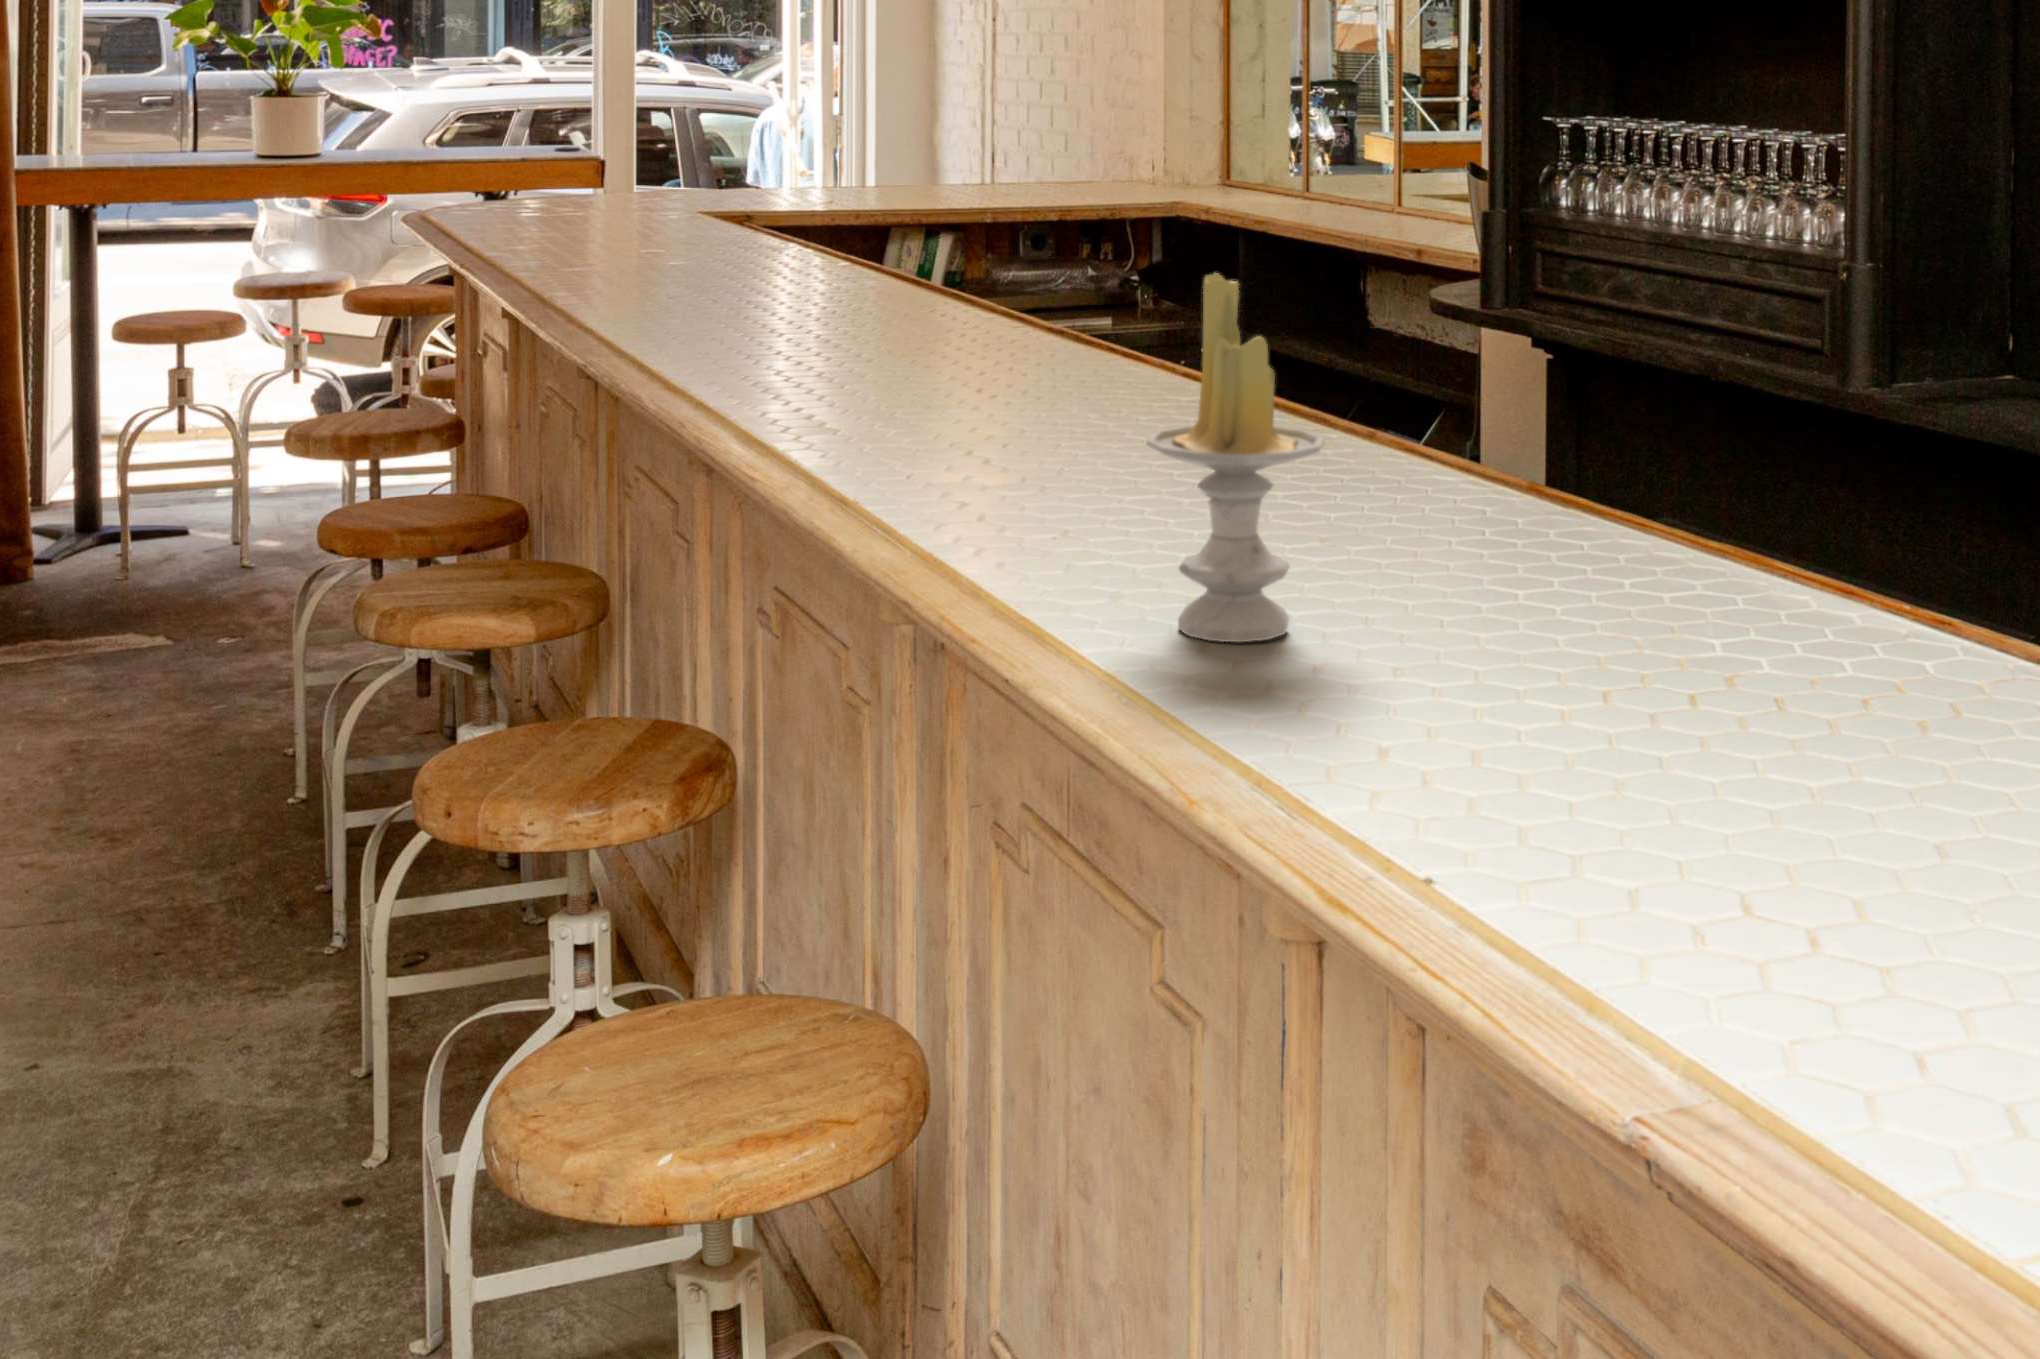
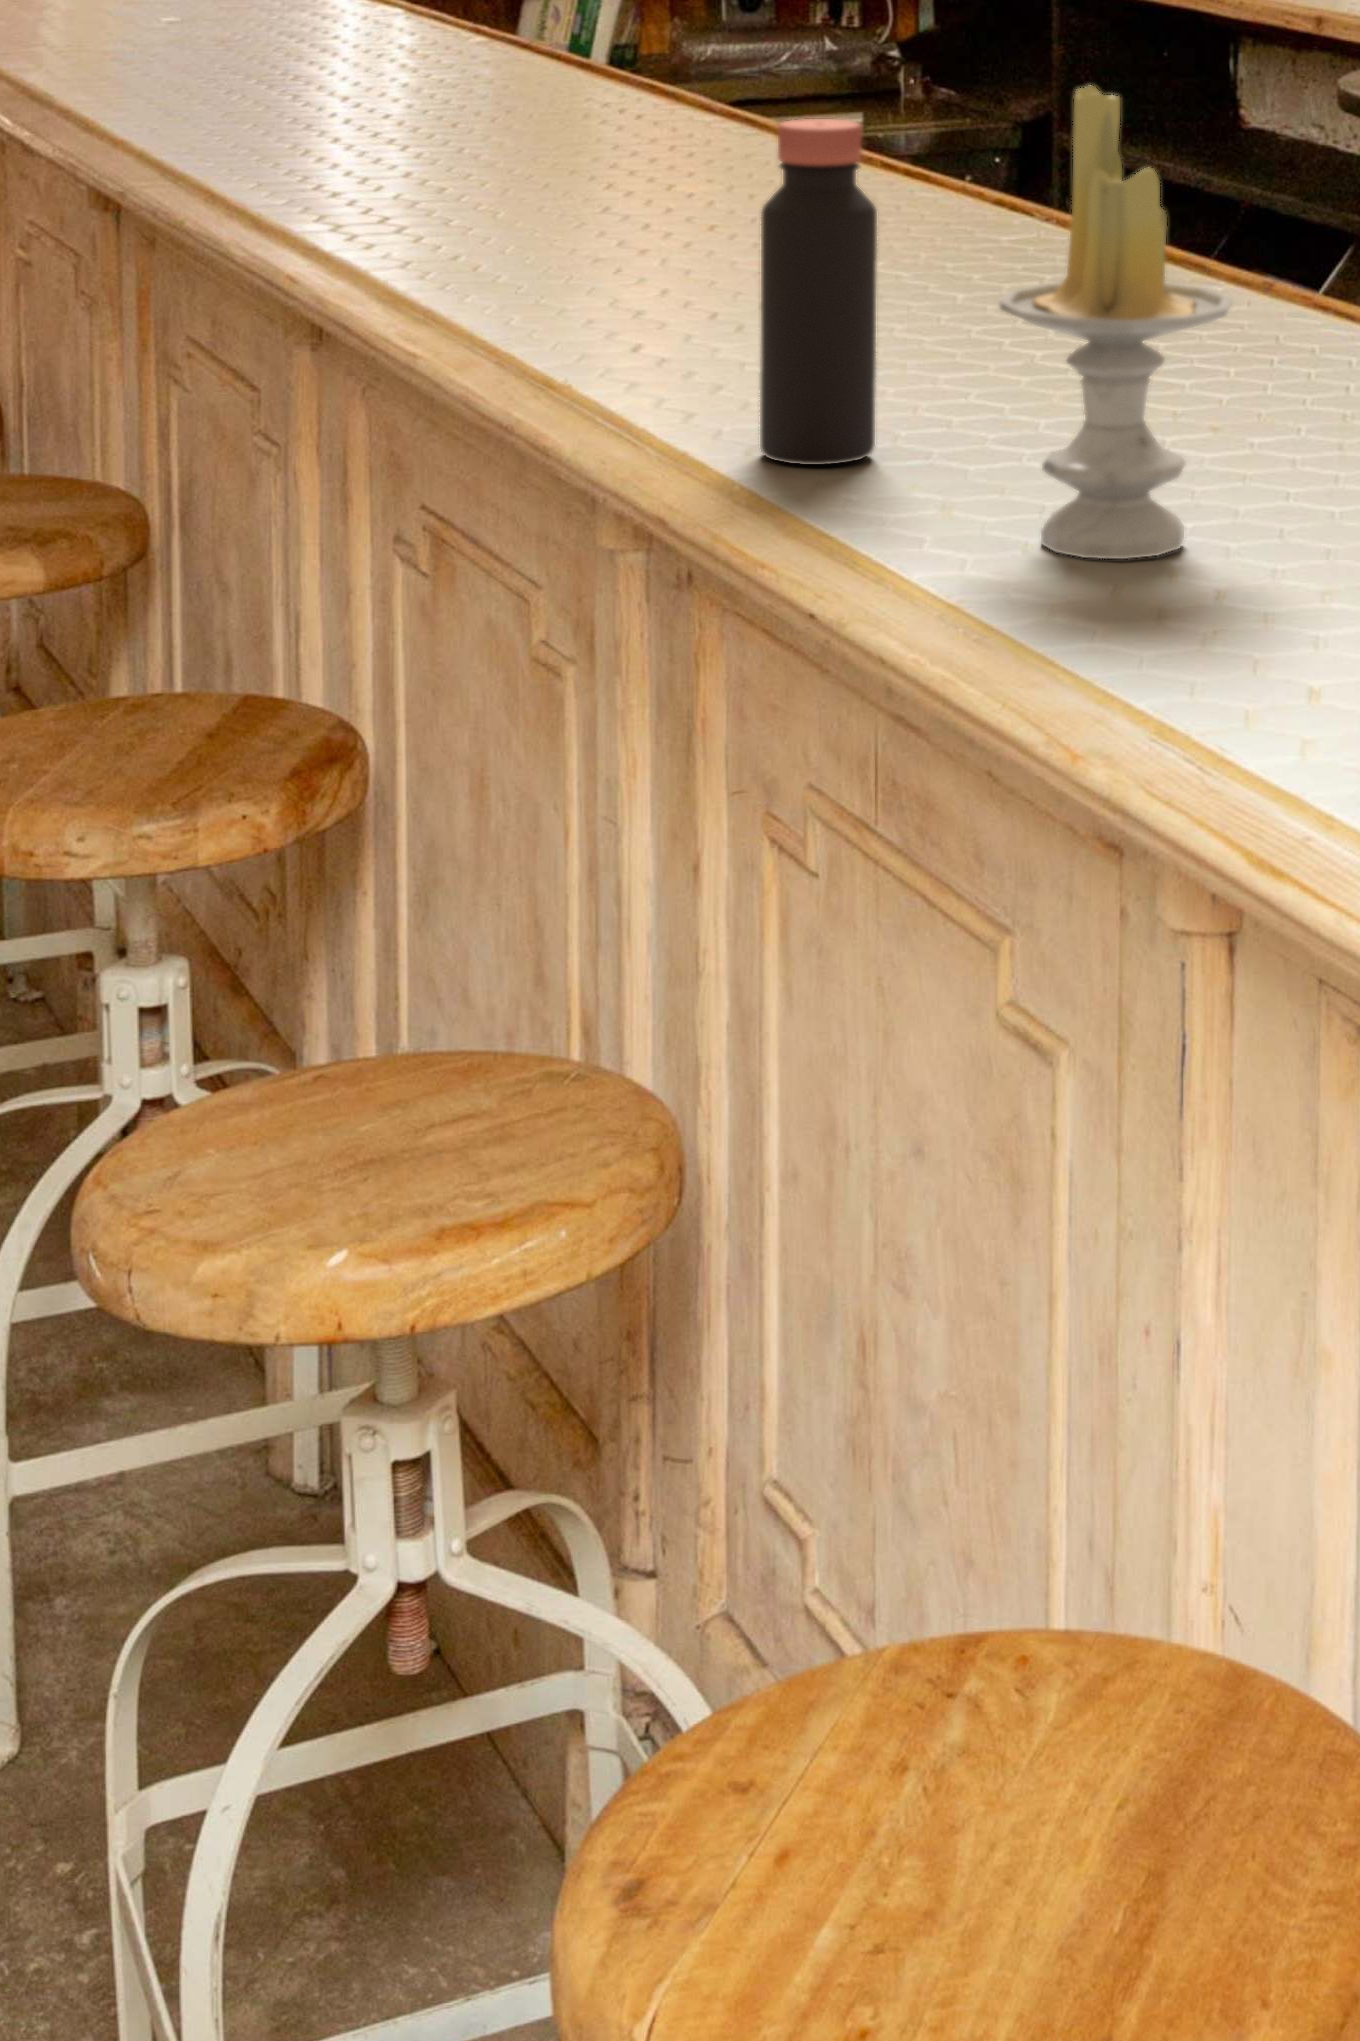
bottle: none [977,302,1064,563] -> present [760,119,877,465]

